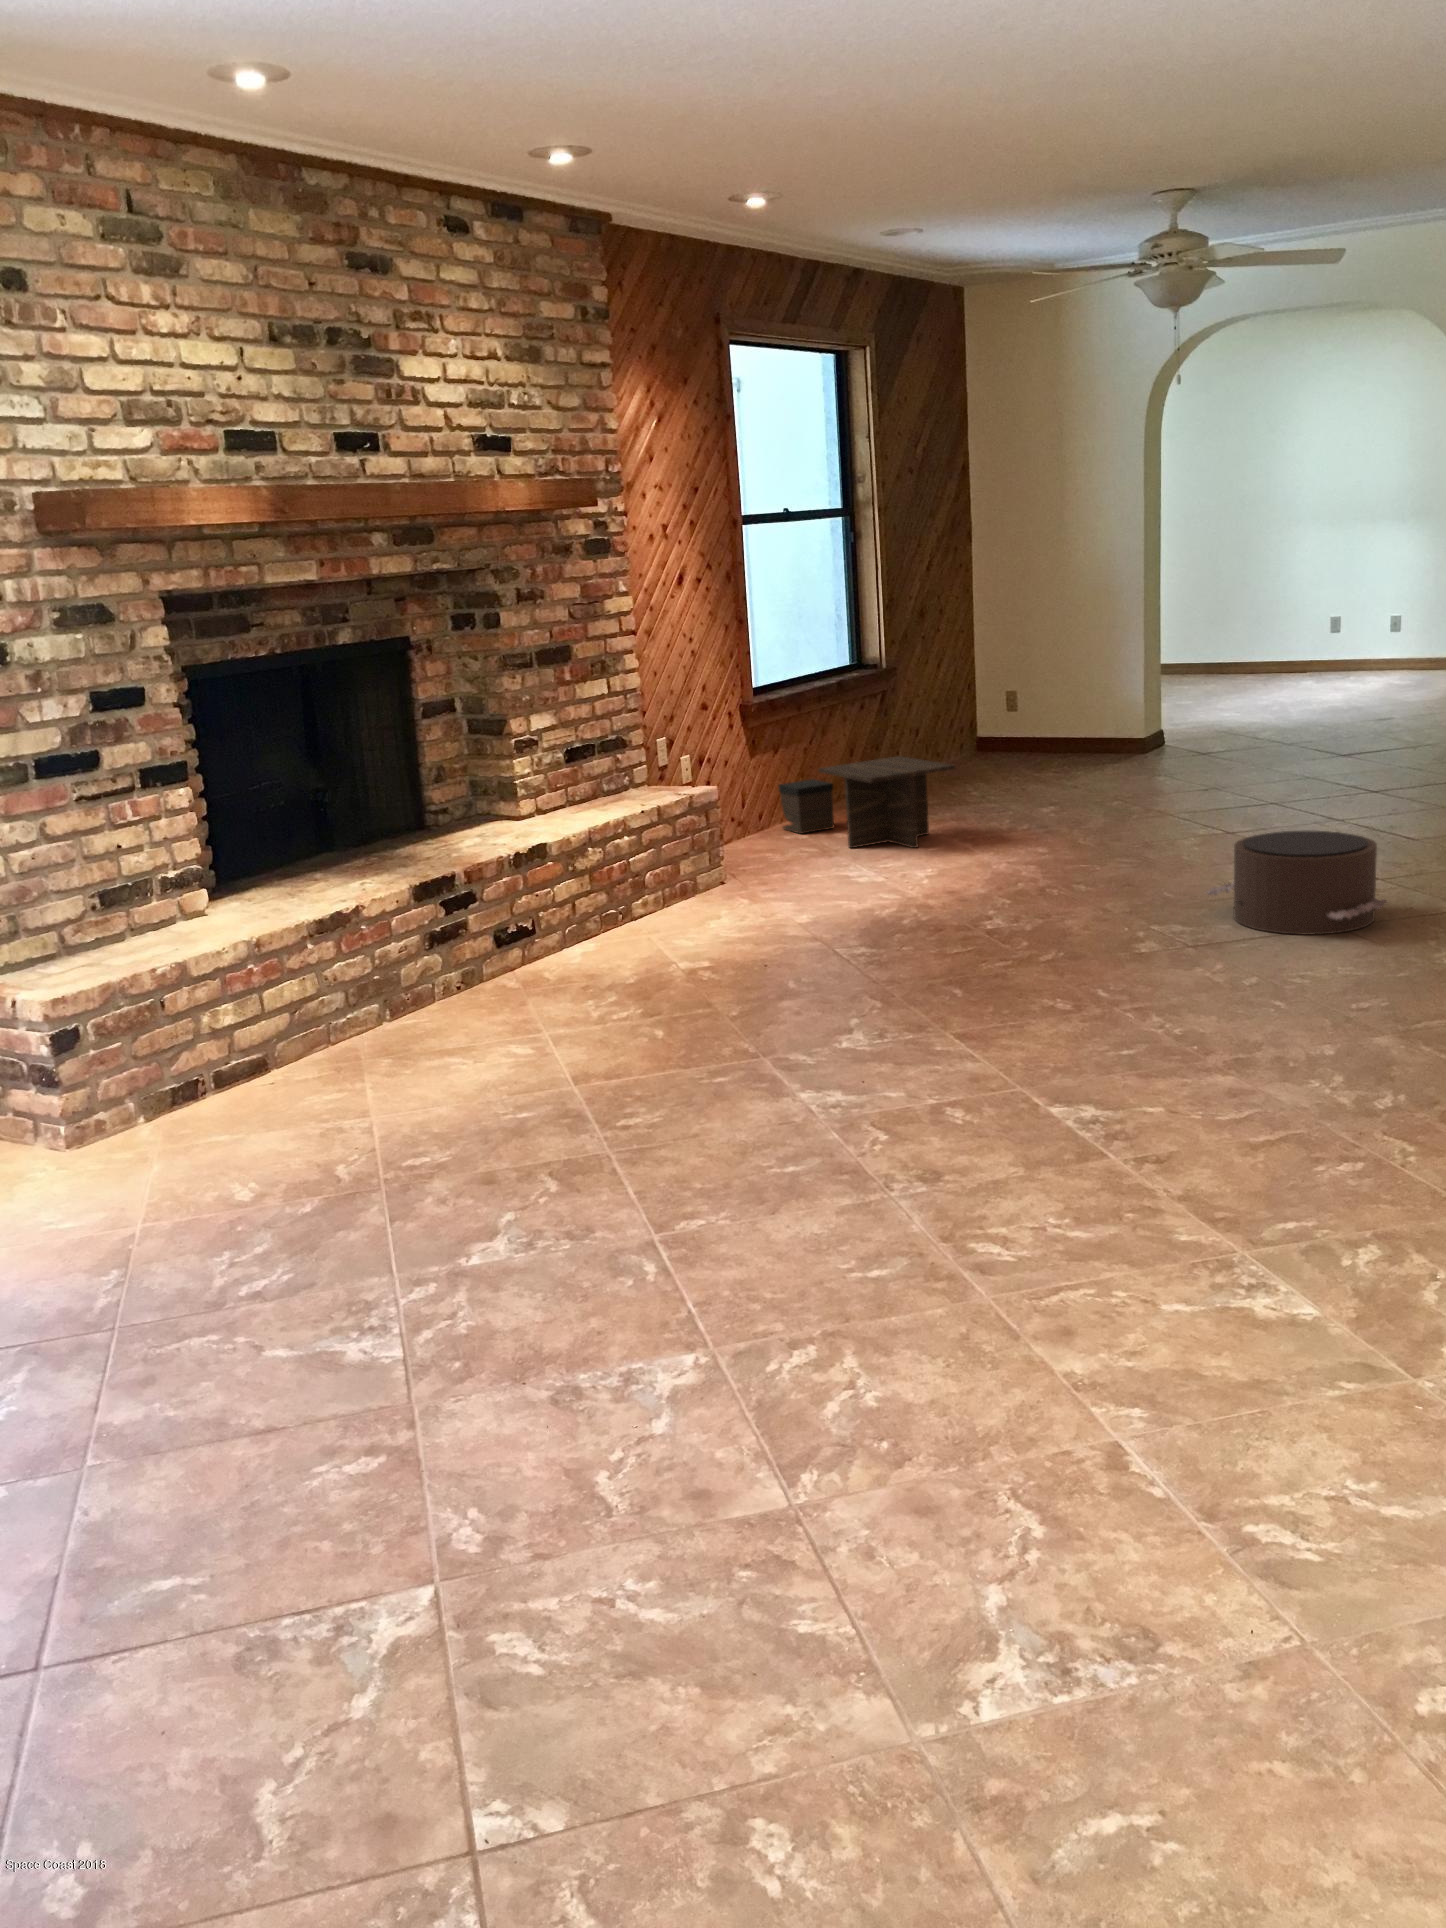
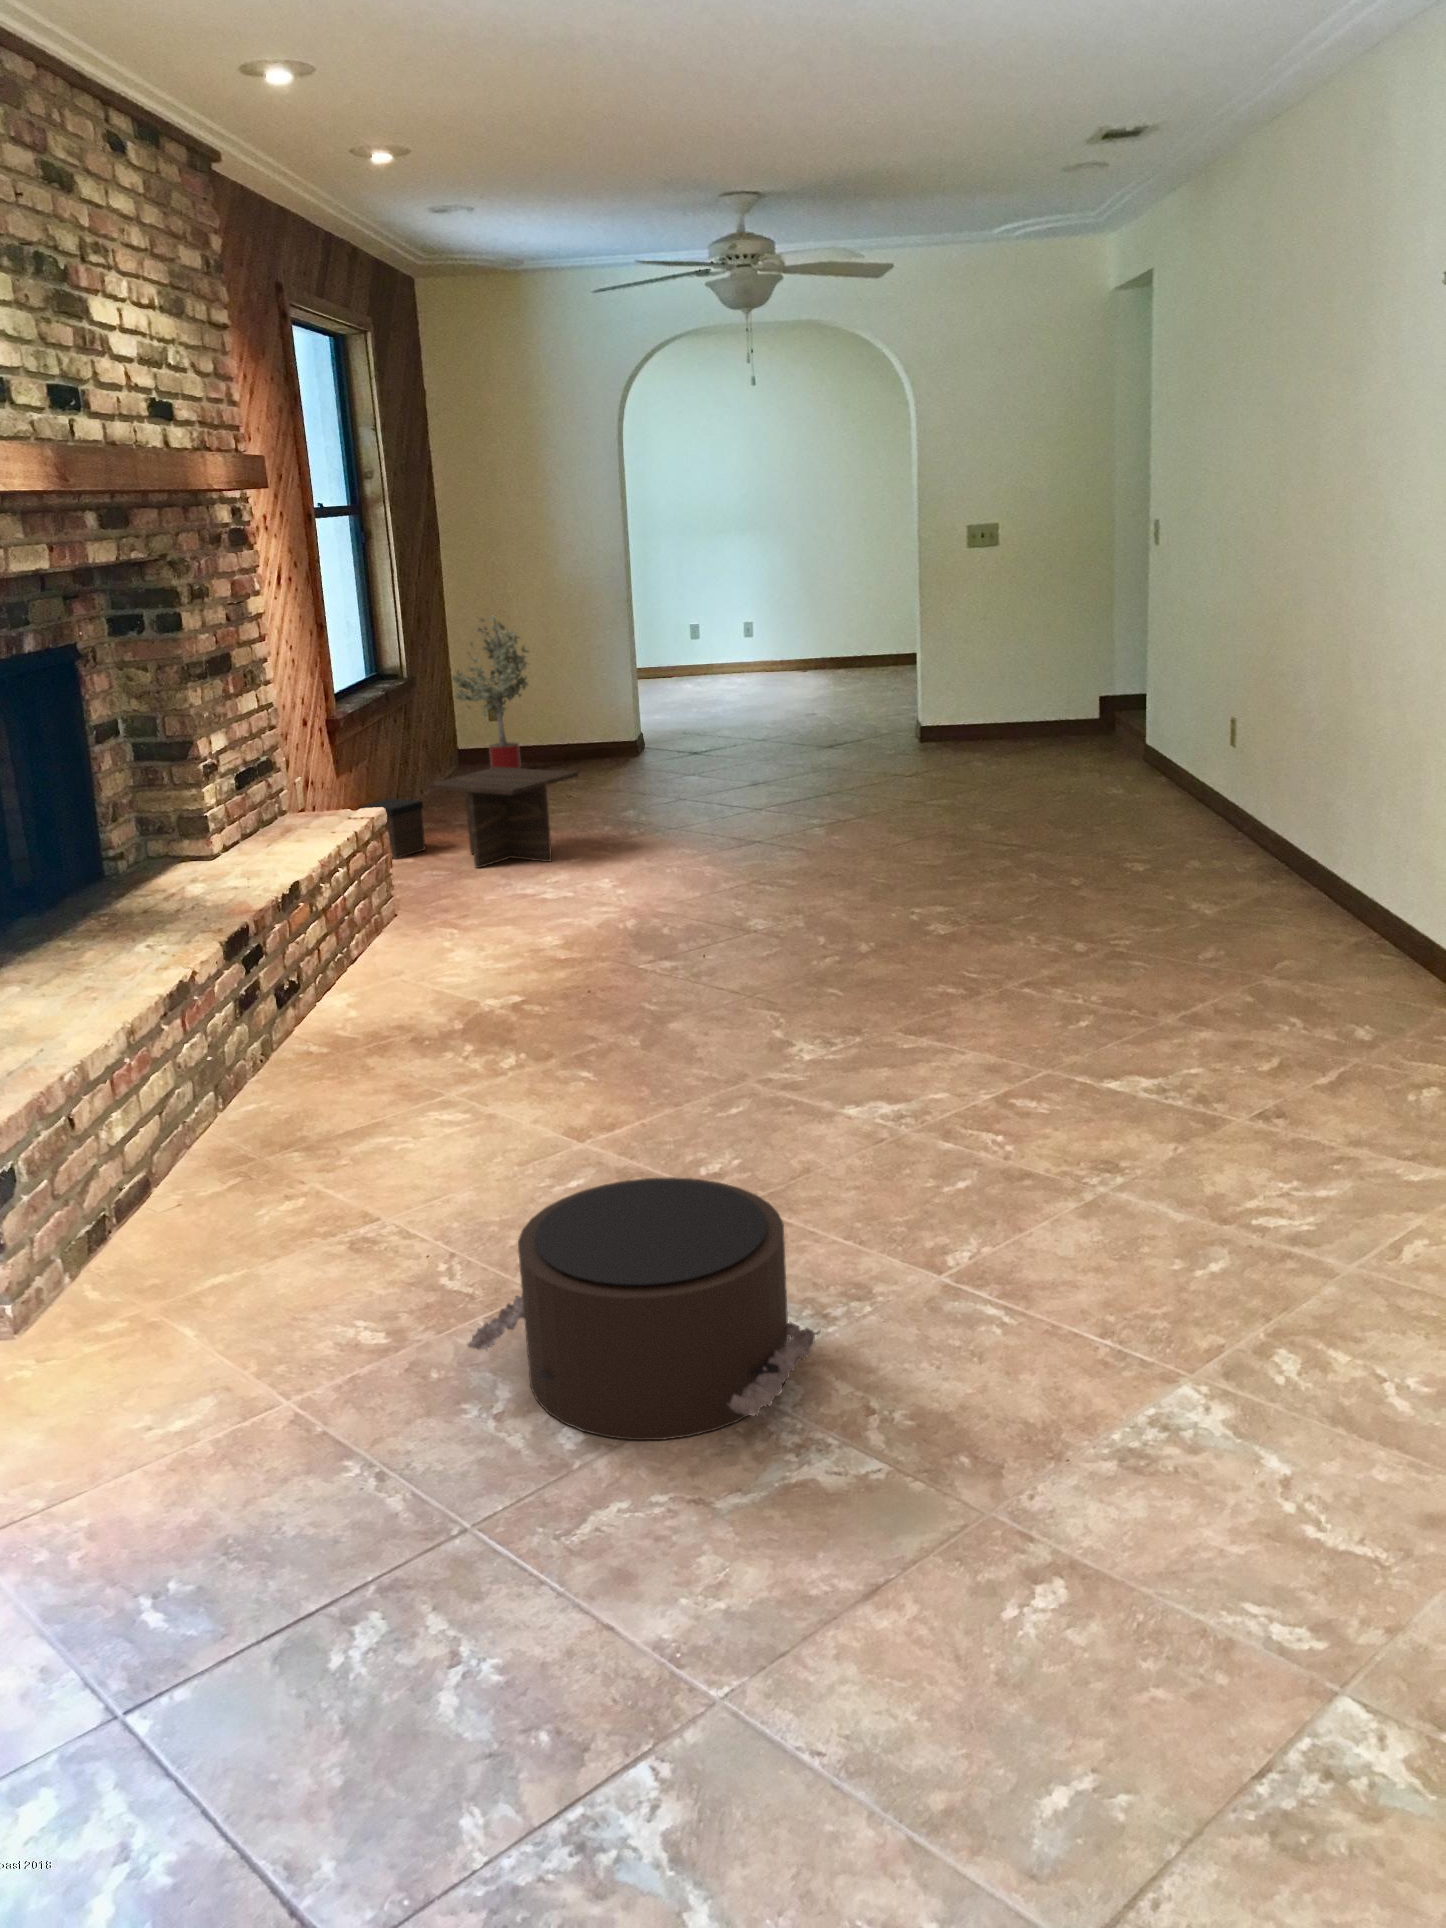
potted tree: none [950,612,1039,765] -> present [452,616,529,768]
pouf: present [1206,831,1387,935] -> present [467,1177,821,1440]

